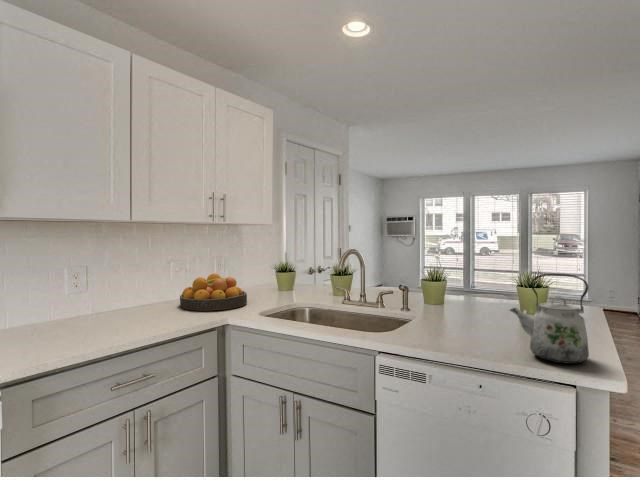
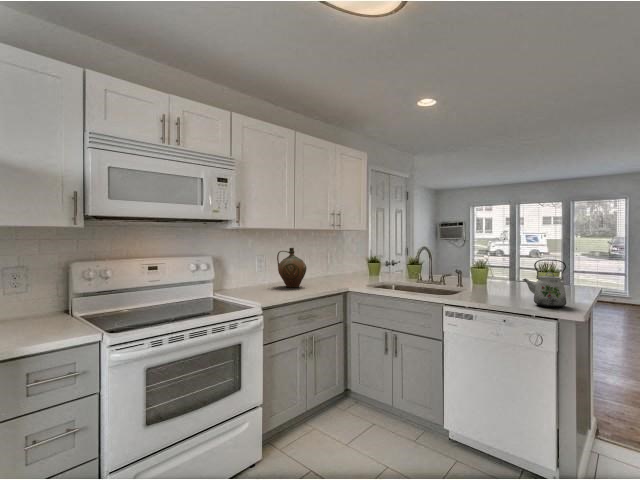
ceramic jug: none [101,252,157,321] -> present [277,248,307,287]
fruit bowl: present [180,274,247,311] -> none [313,262,354,284]

